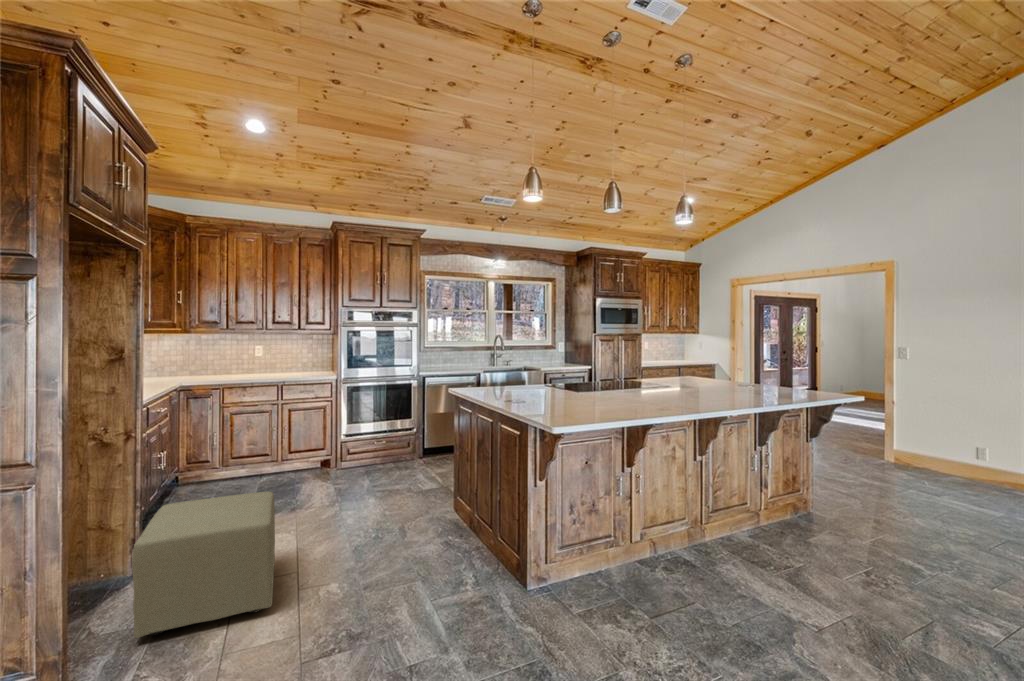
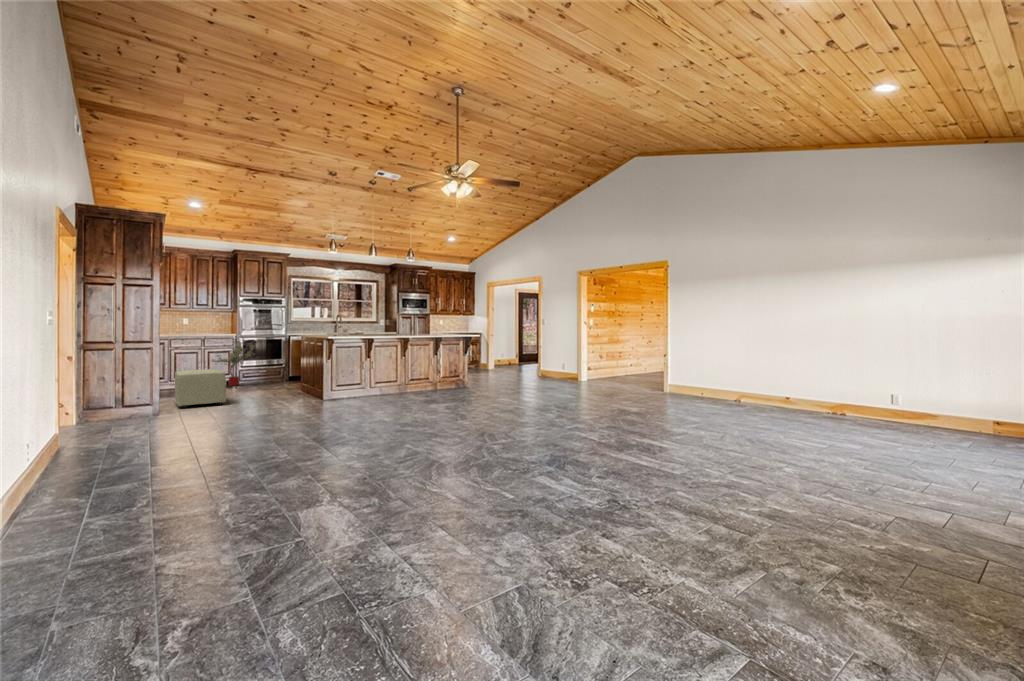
potted tree: none [286,386,366,478] -> present [212,339,255,386]

